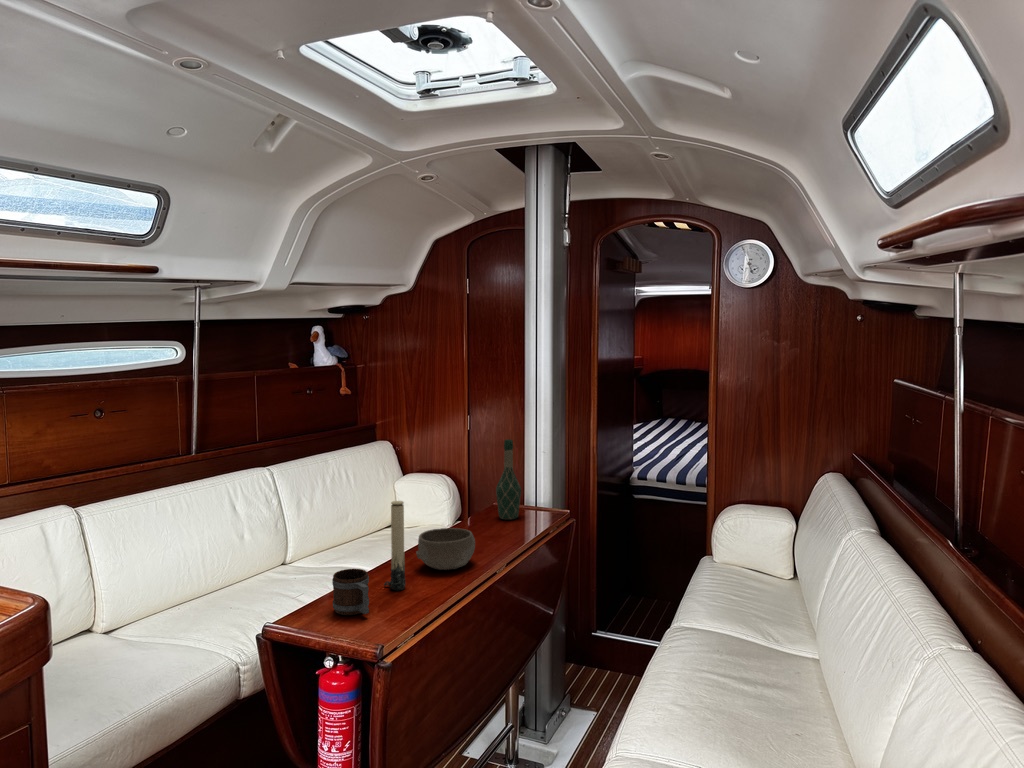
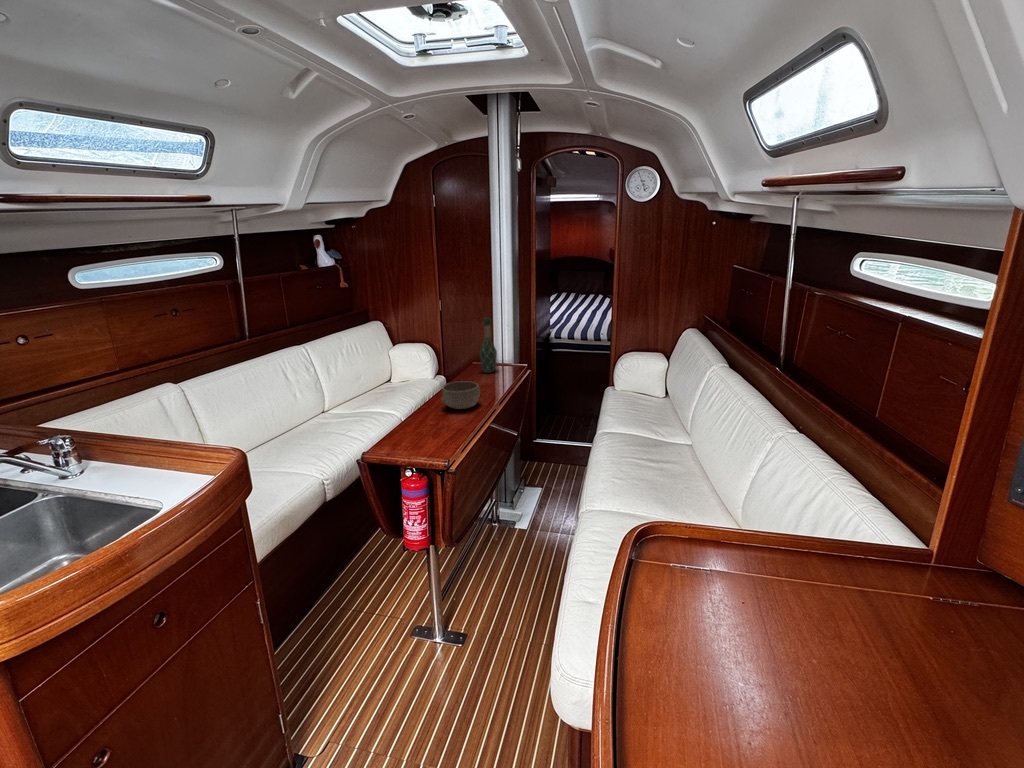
candle: present [384,501,406,590] -> none [426,366,441,425]
mug: present [332,569,369,615] -> none [398,413,426,443]

